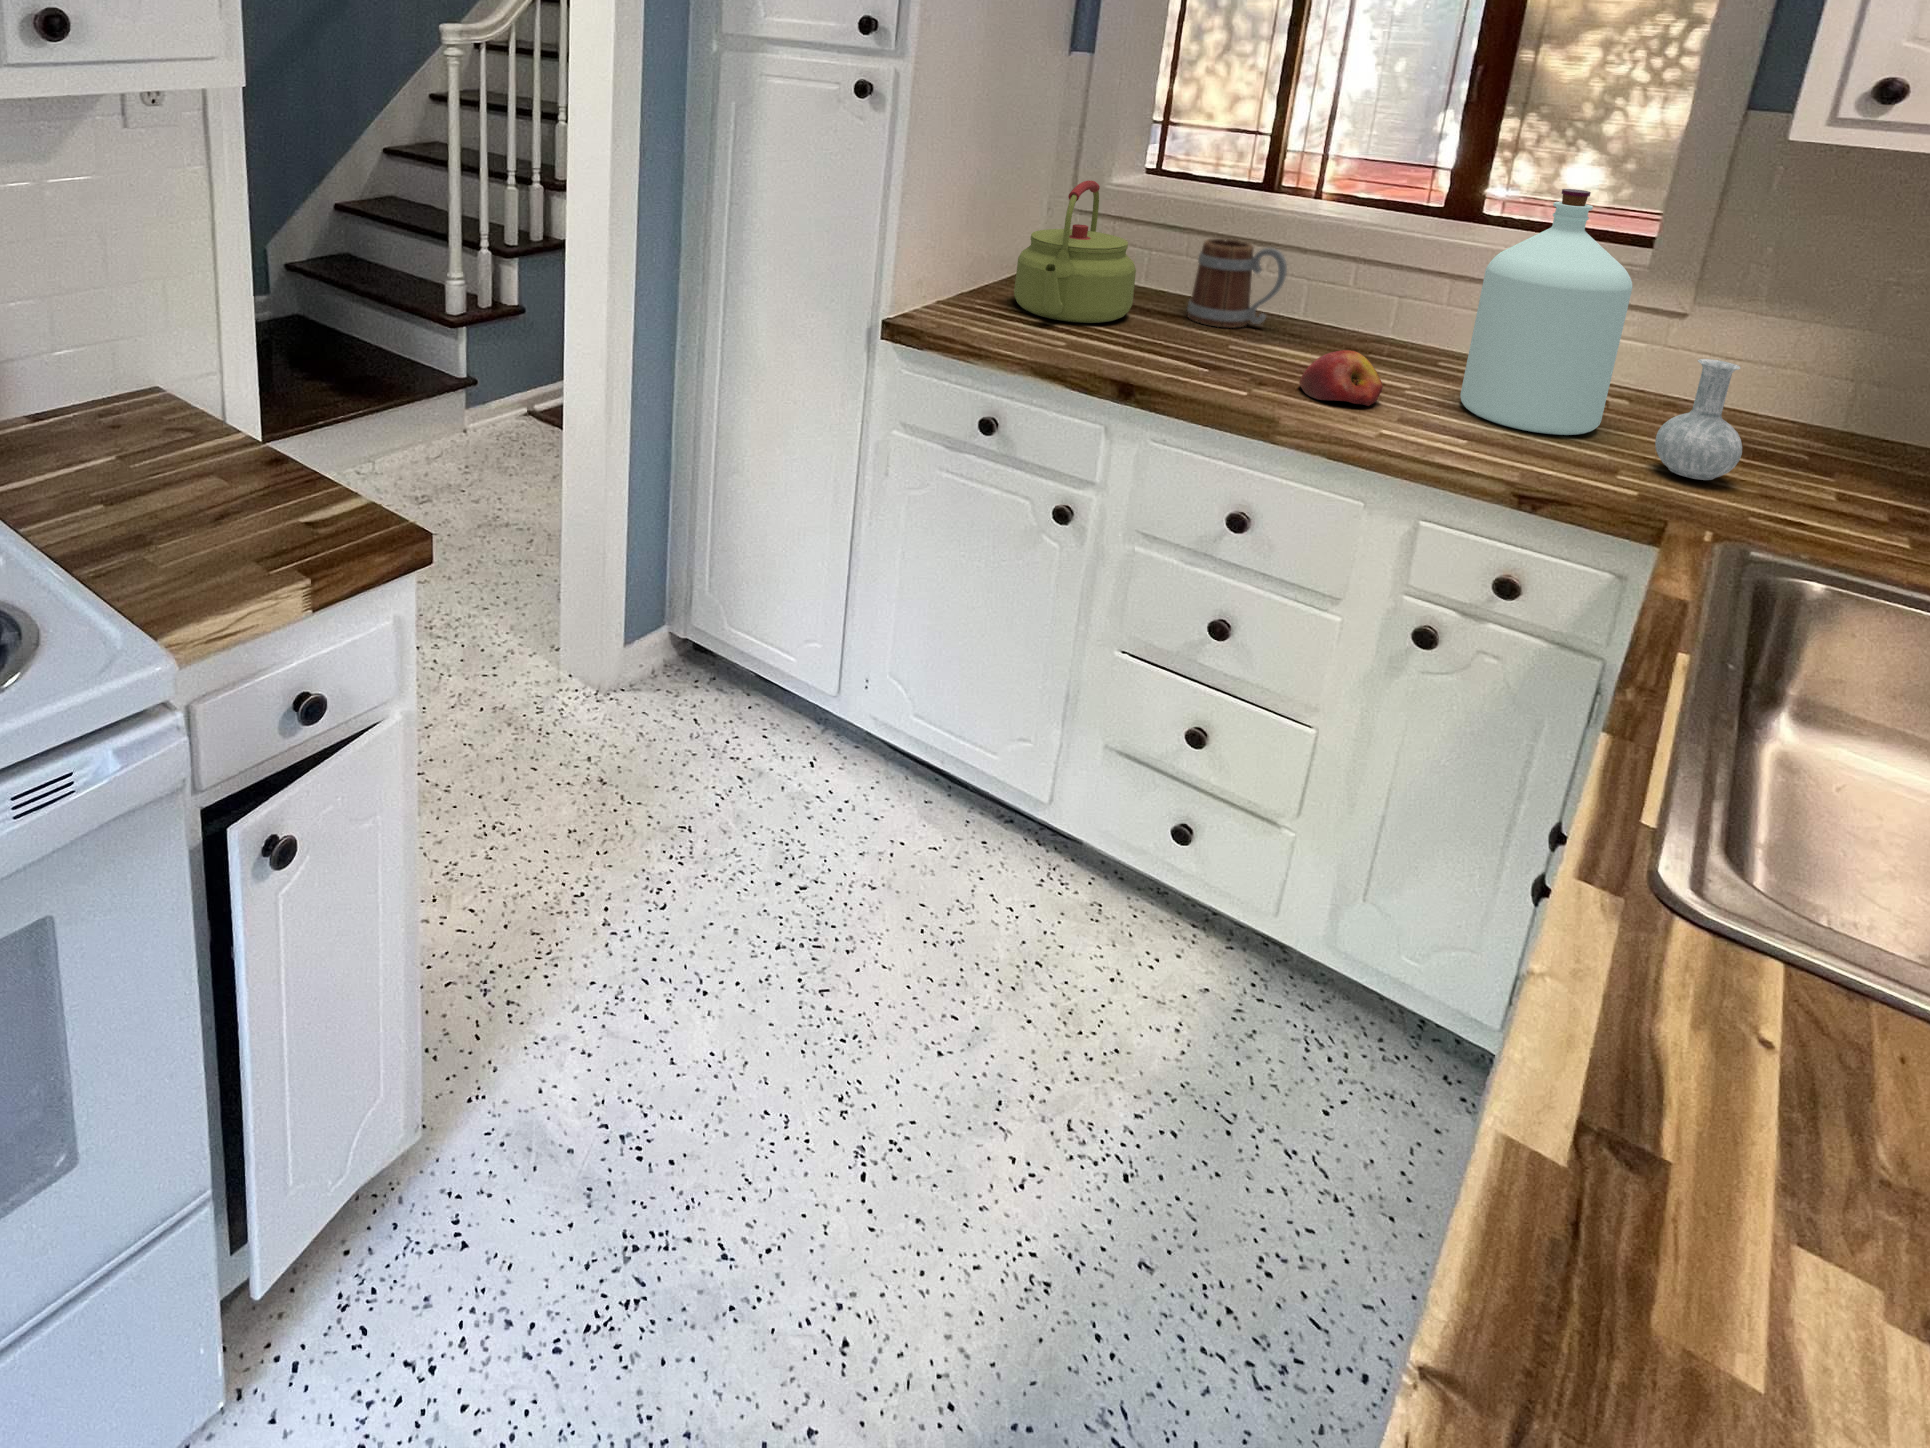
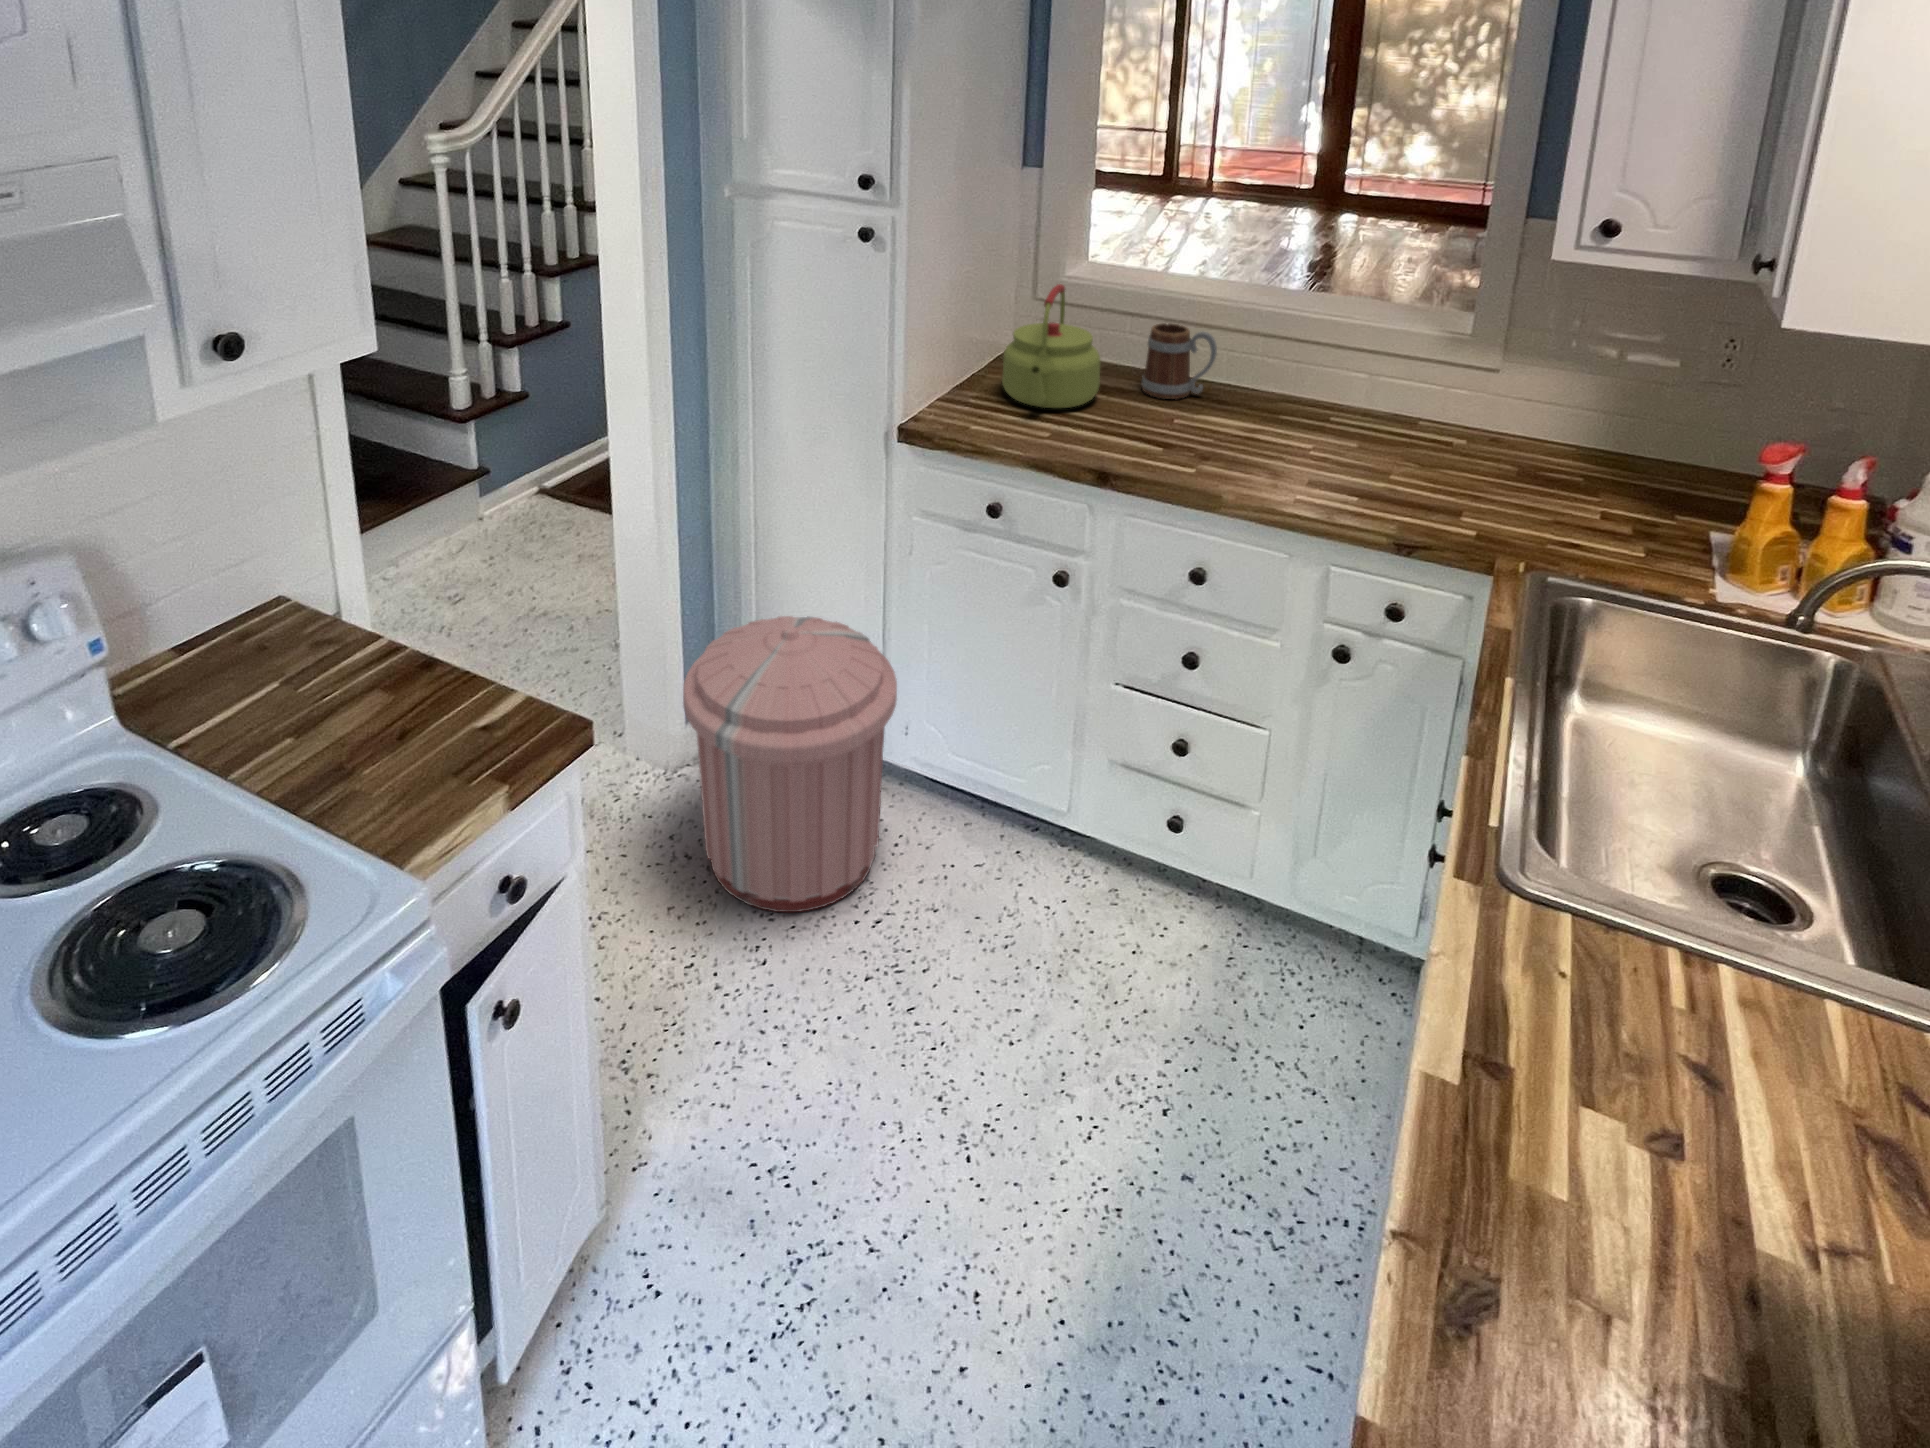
bottle: present [1460,189,1742,480] -> none [1353,297,1541,515]
apple: present [1299,350,1383,406] -> none [1237,429,1298,474]
trash can: none [614,532,856,860] -> present [683,616,897,912]

